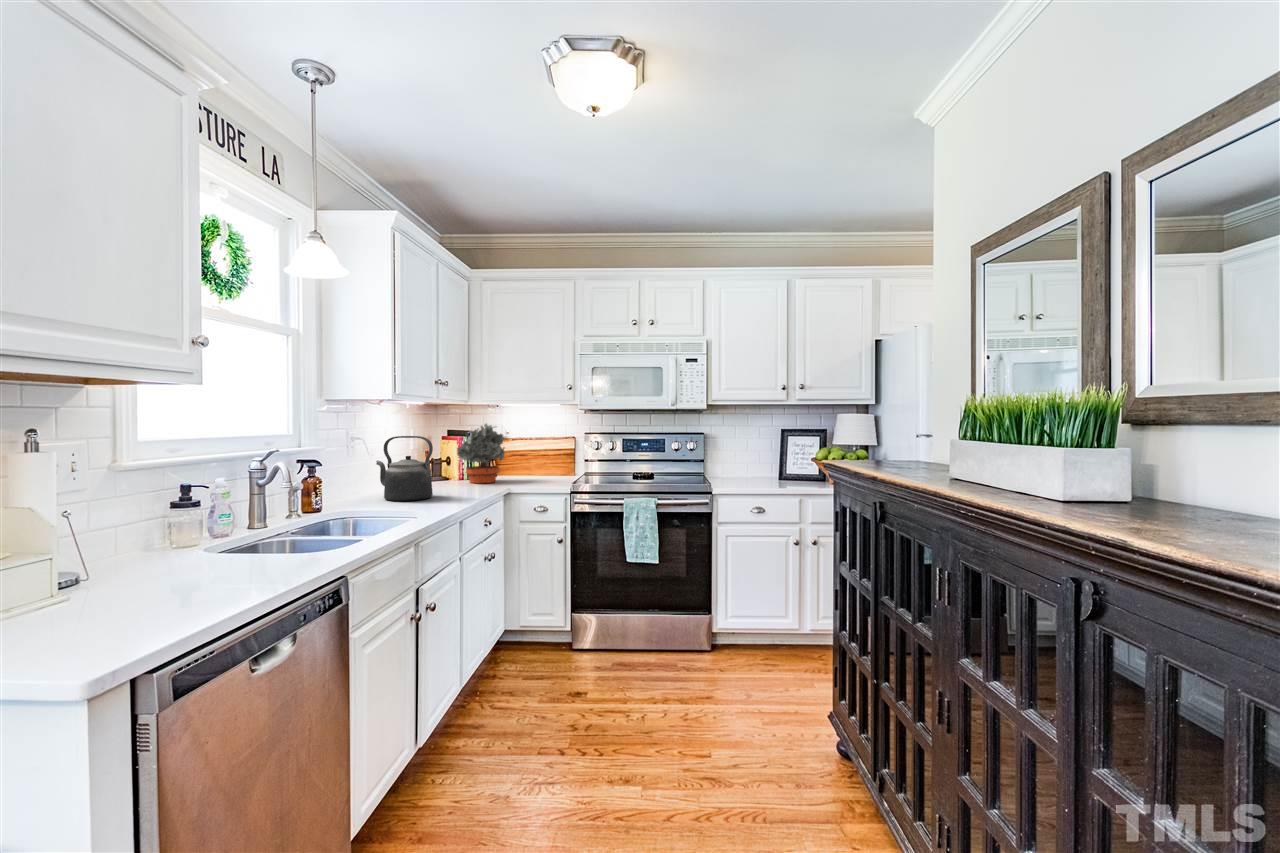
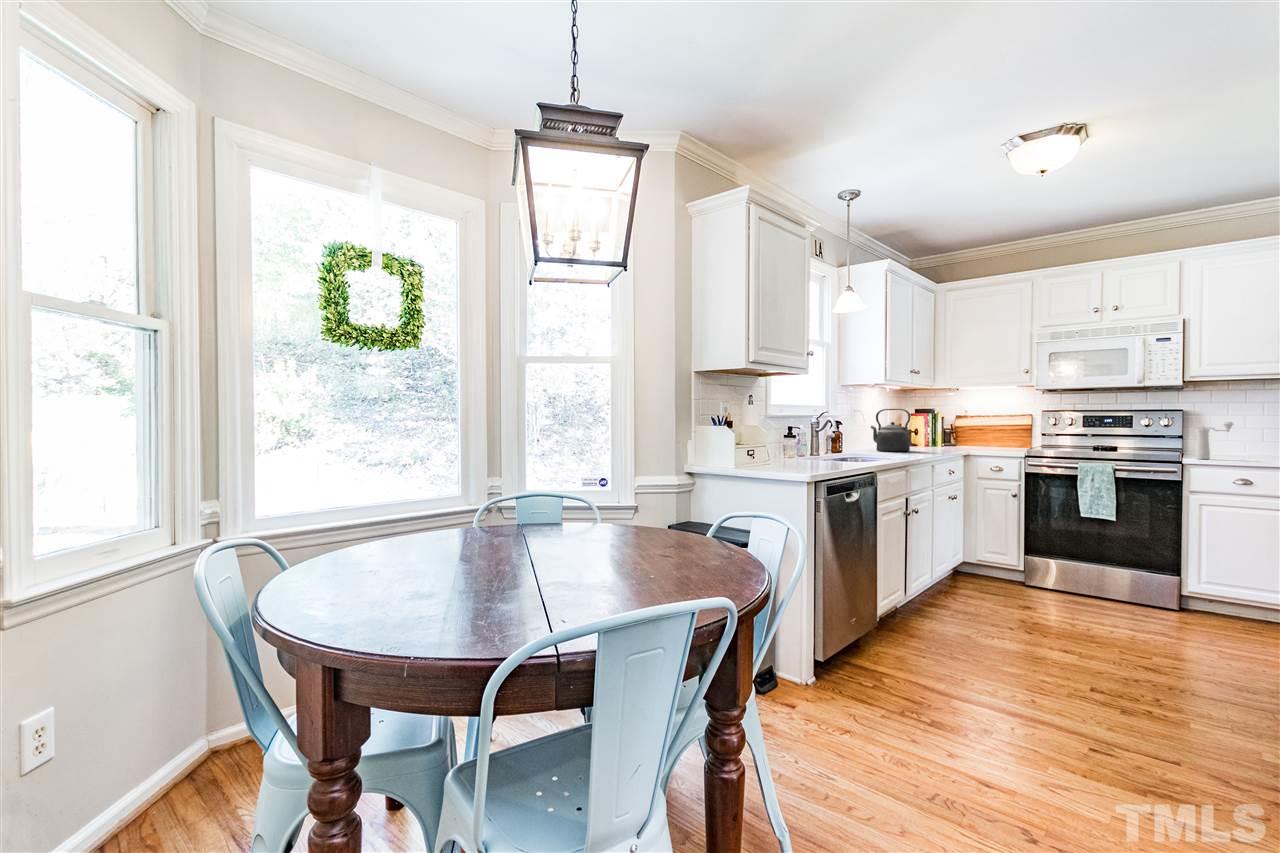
potted plant: present [457,424,505,483] -> none [924,402,965,448]
pepper mill: none [723,450,751,490] -> present [1196,422,1233,459]

